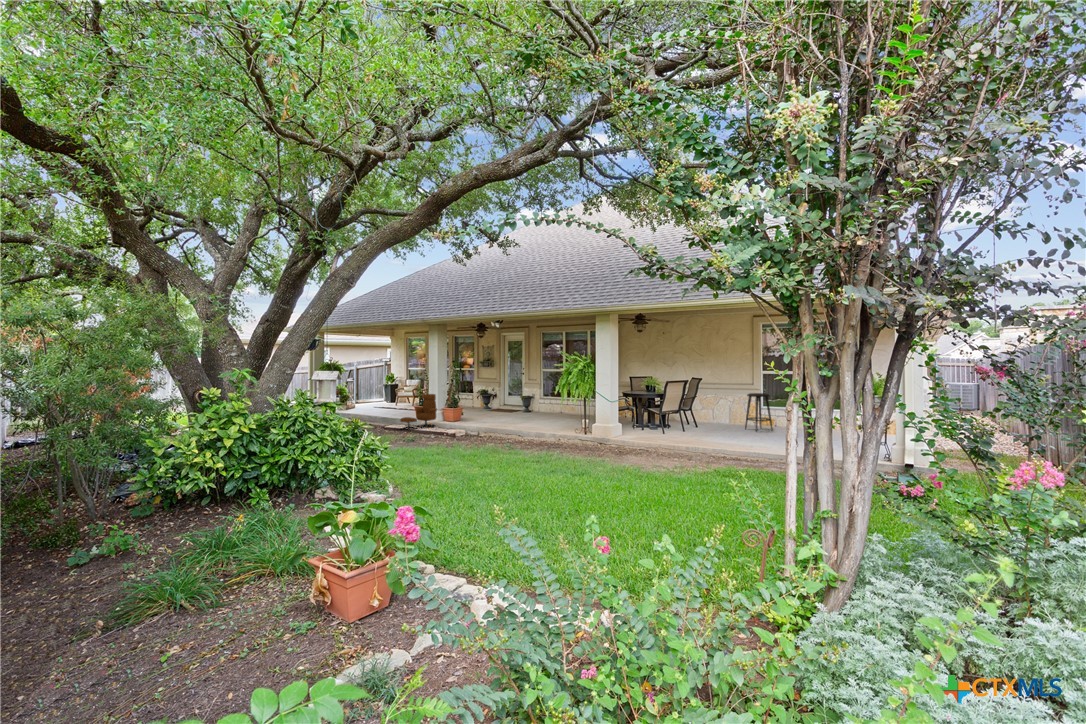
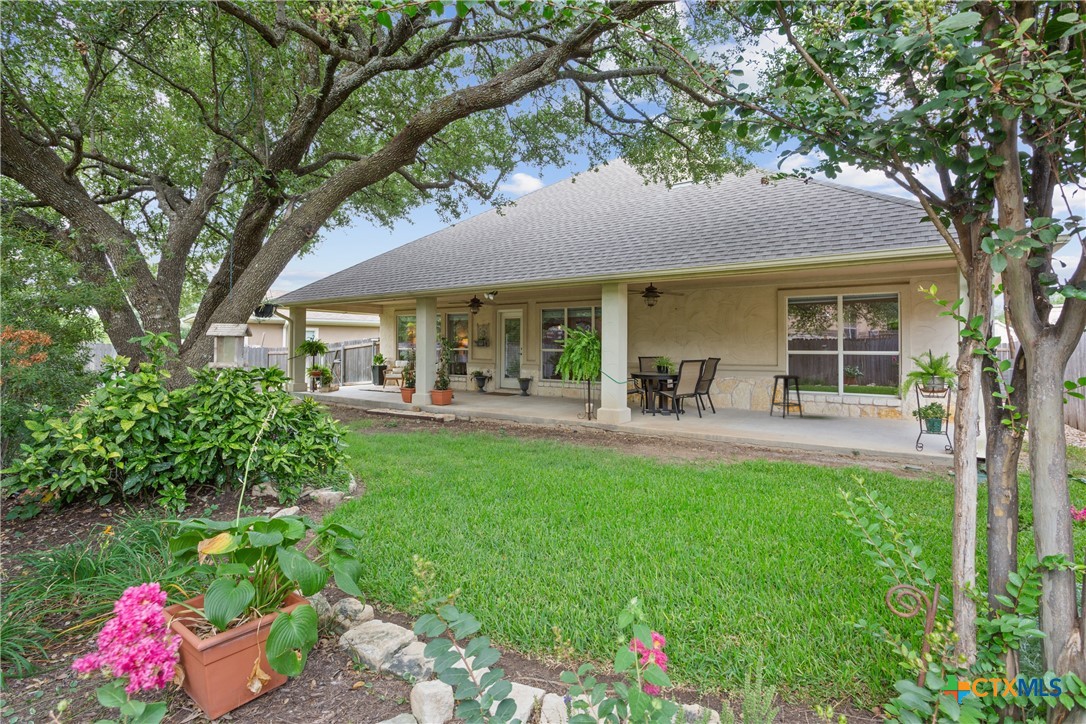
lounge chair: present [400,394,437,429] -> none [381,374,424,414]

